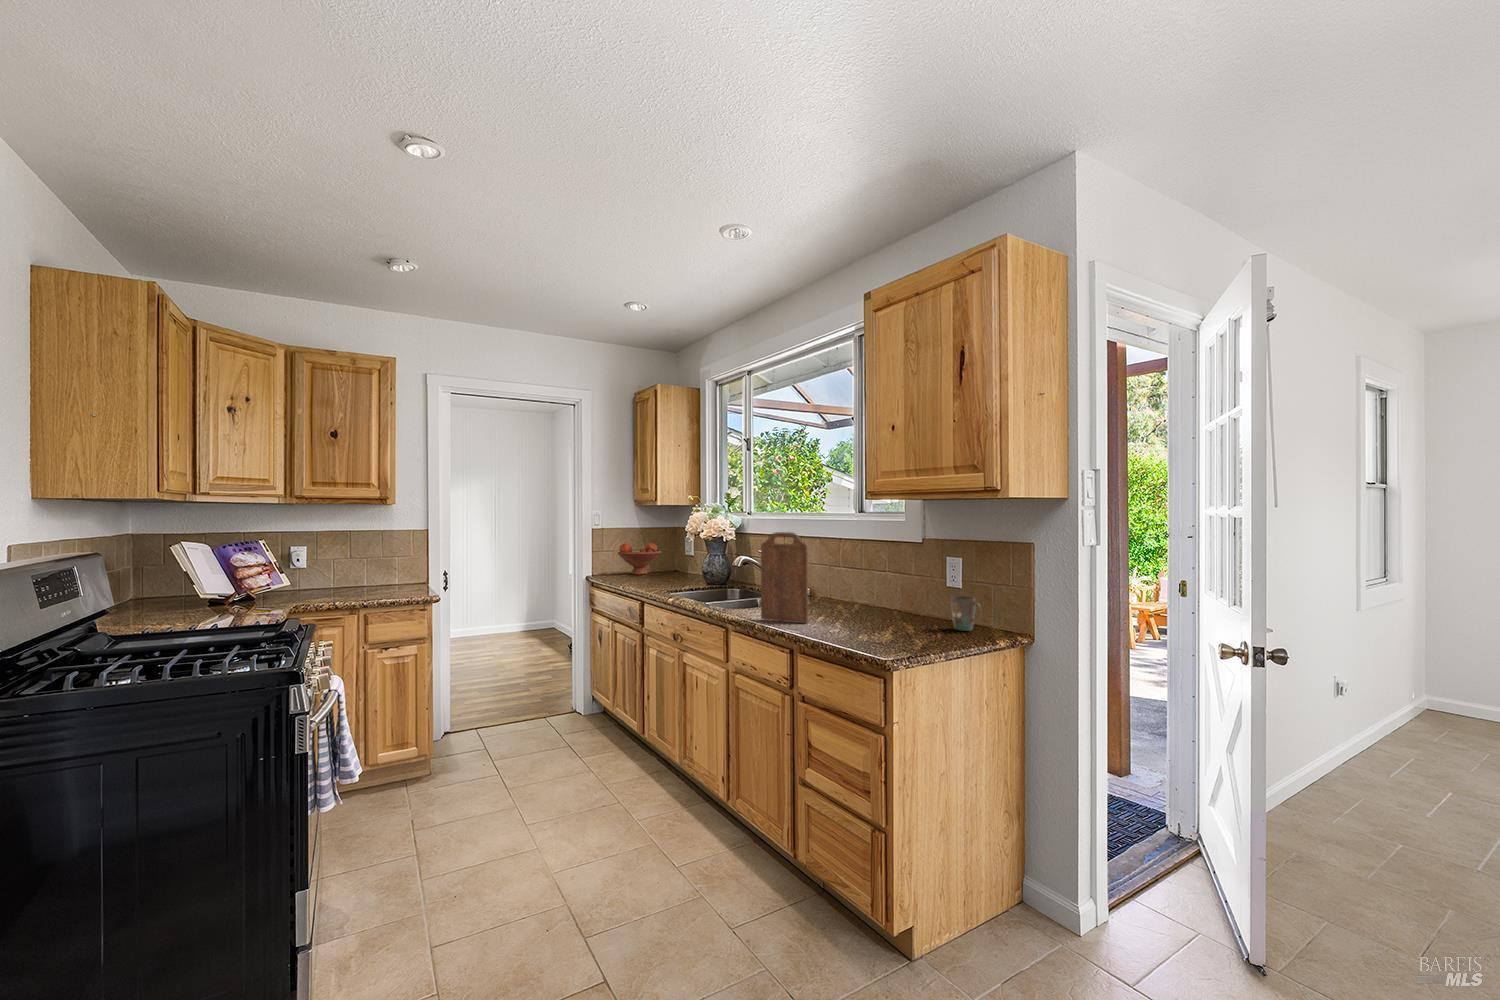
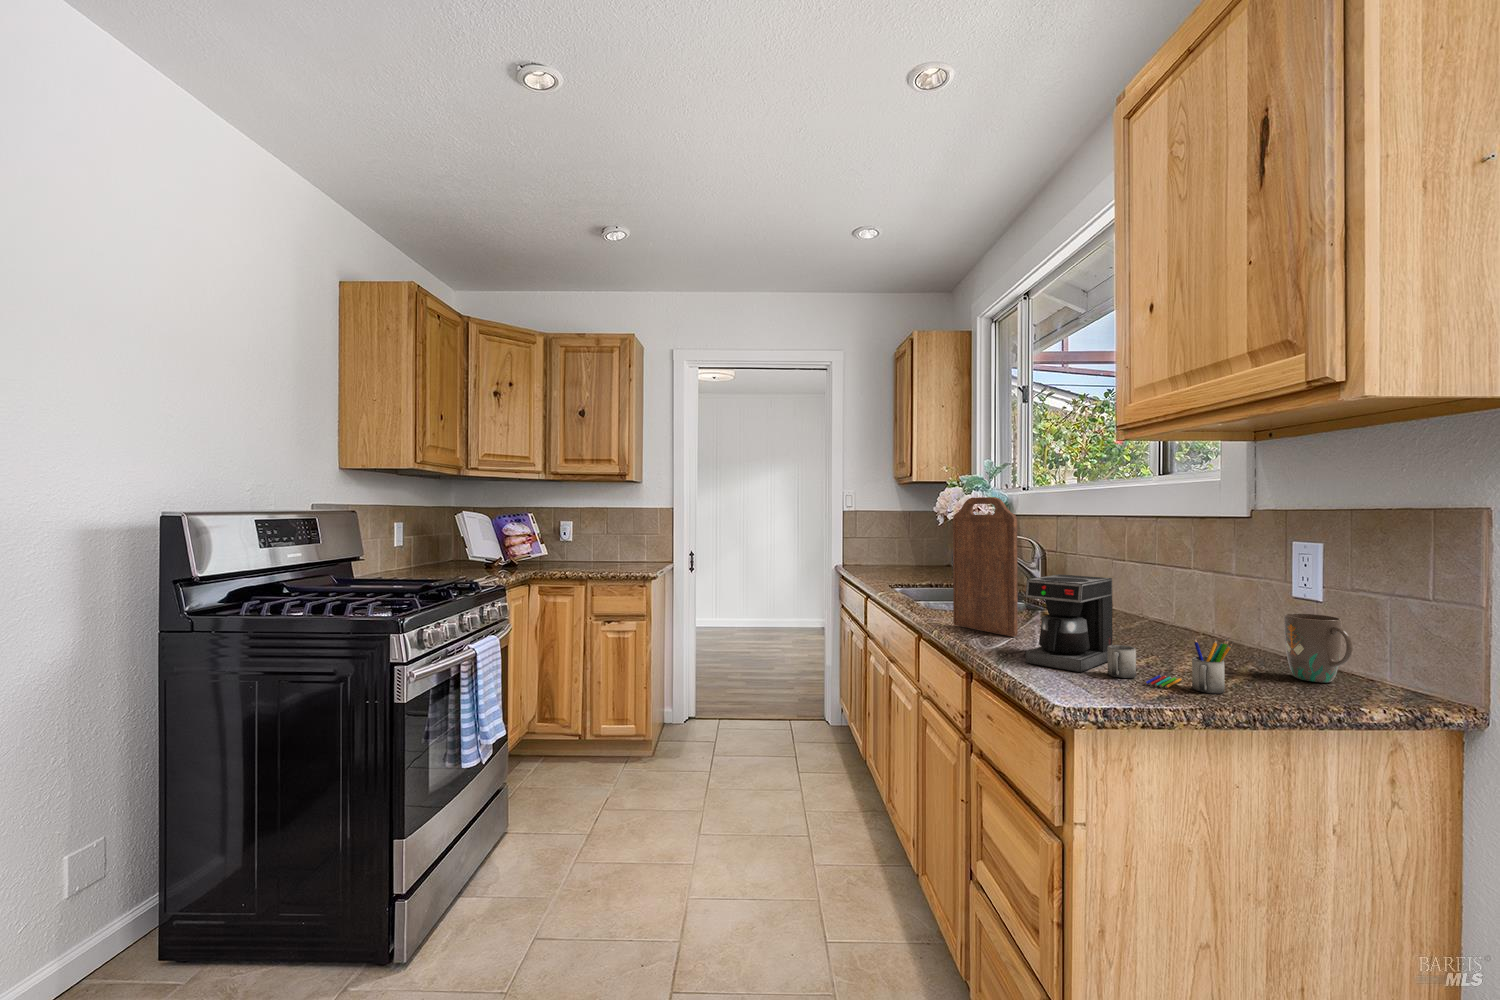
fruit bowl: present [618,542,661,575] -> none [876,527,928,566]
coffee maker: none [836,582,942,642] -> present [1025,574,1233,694]

